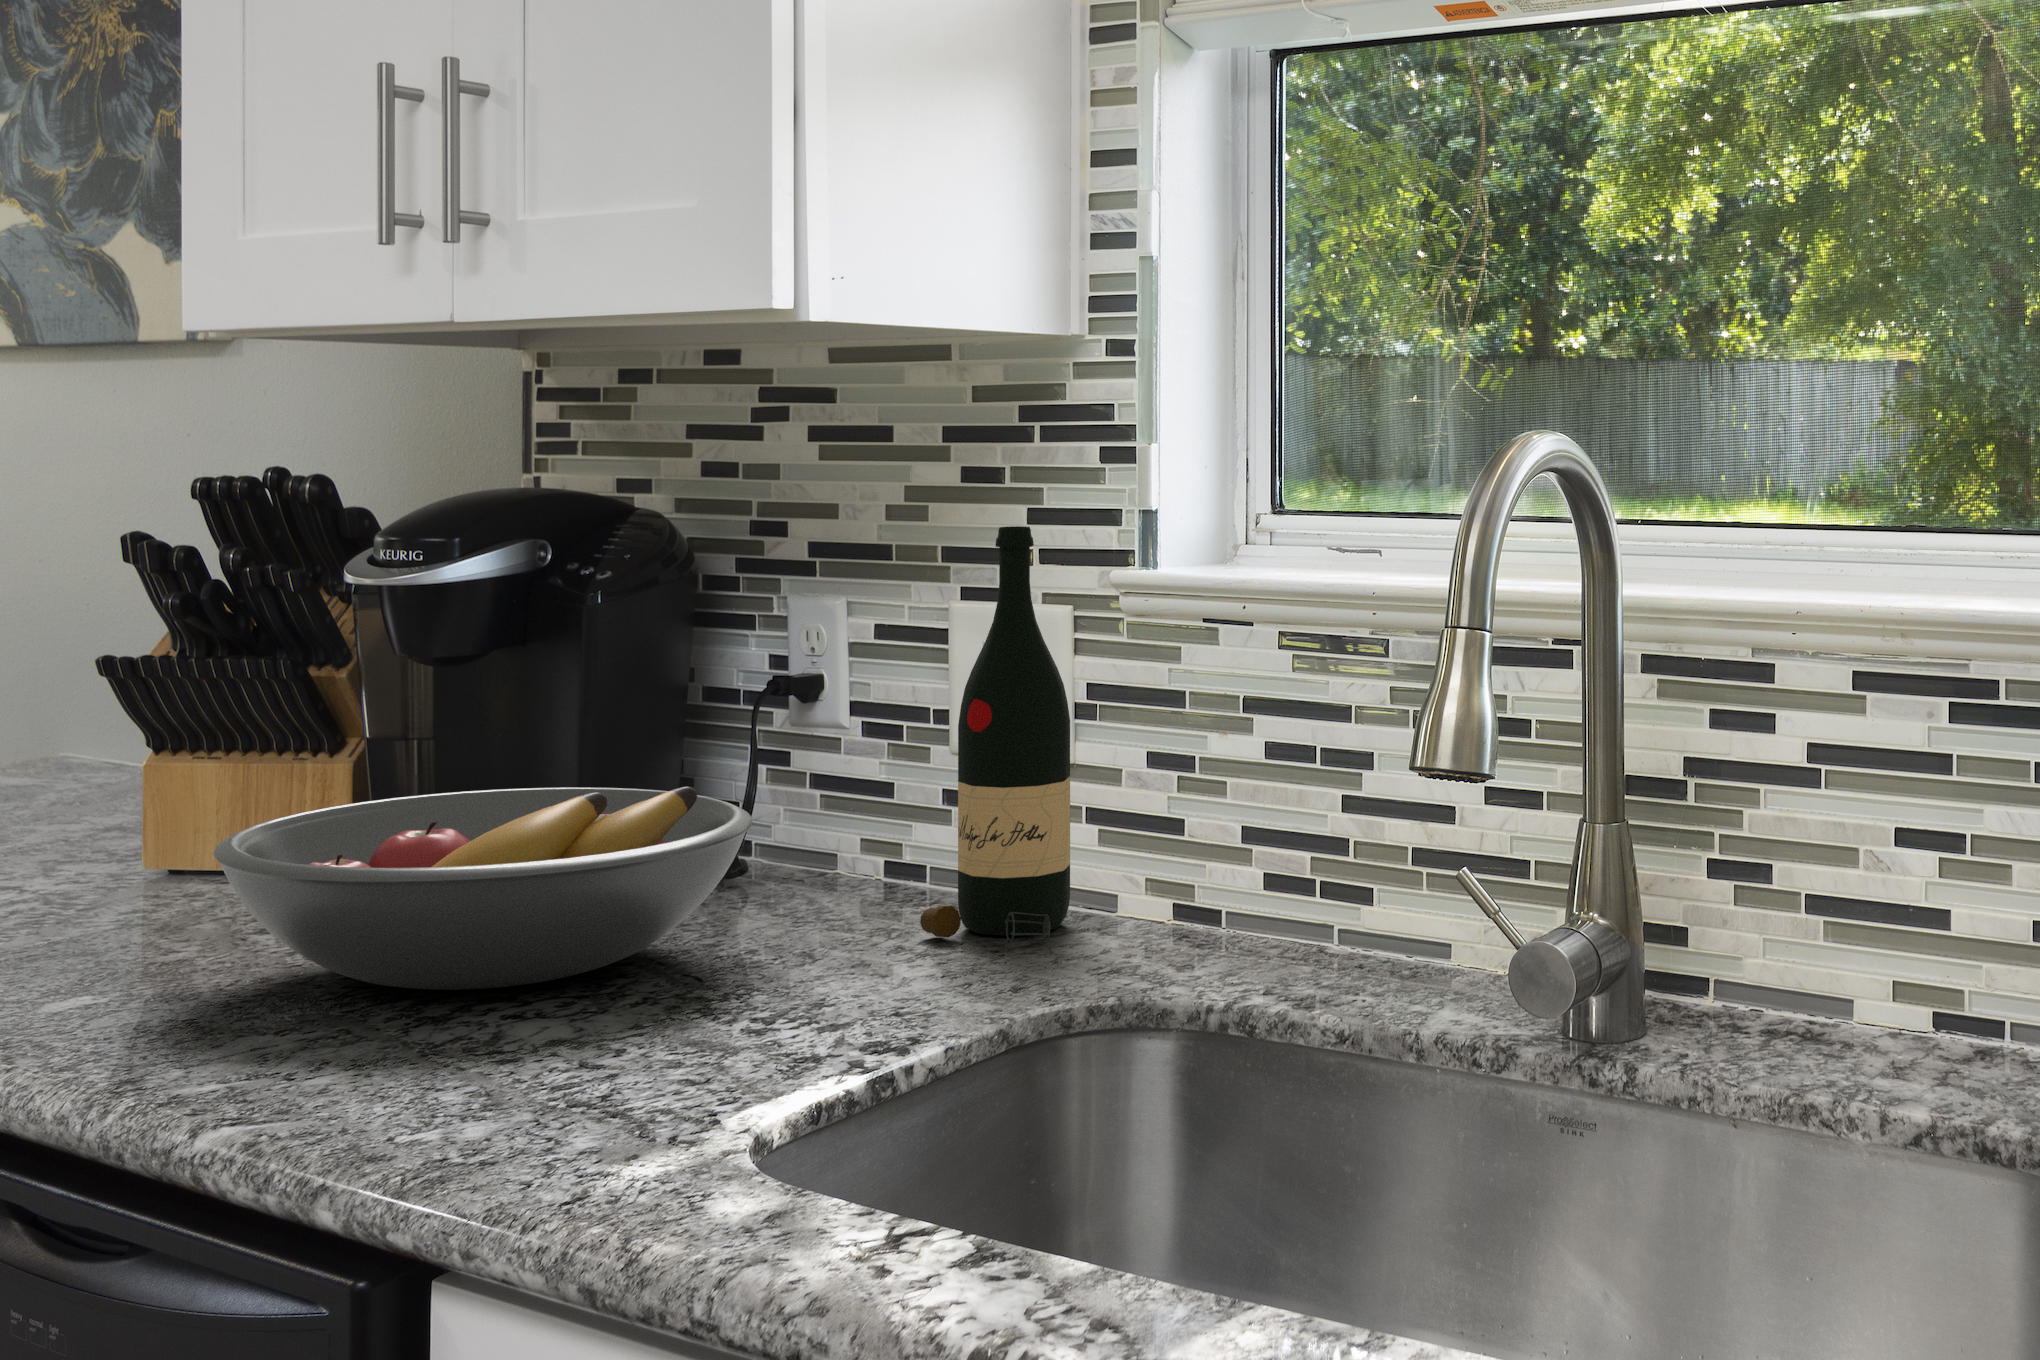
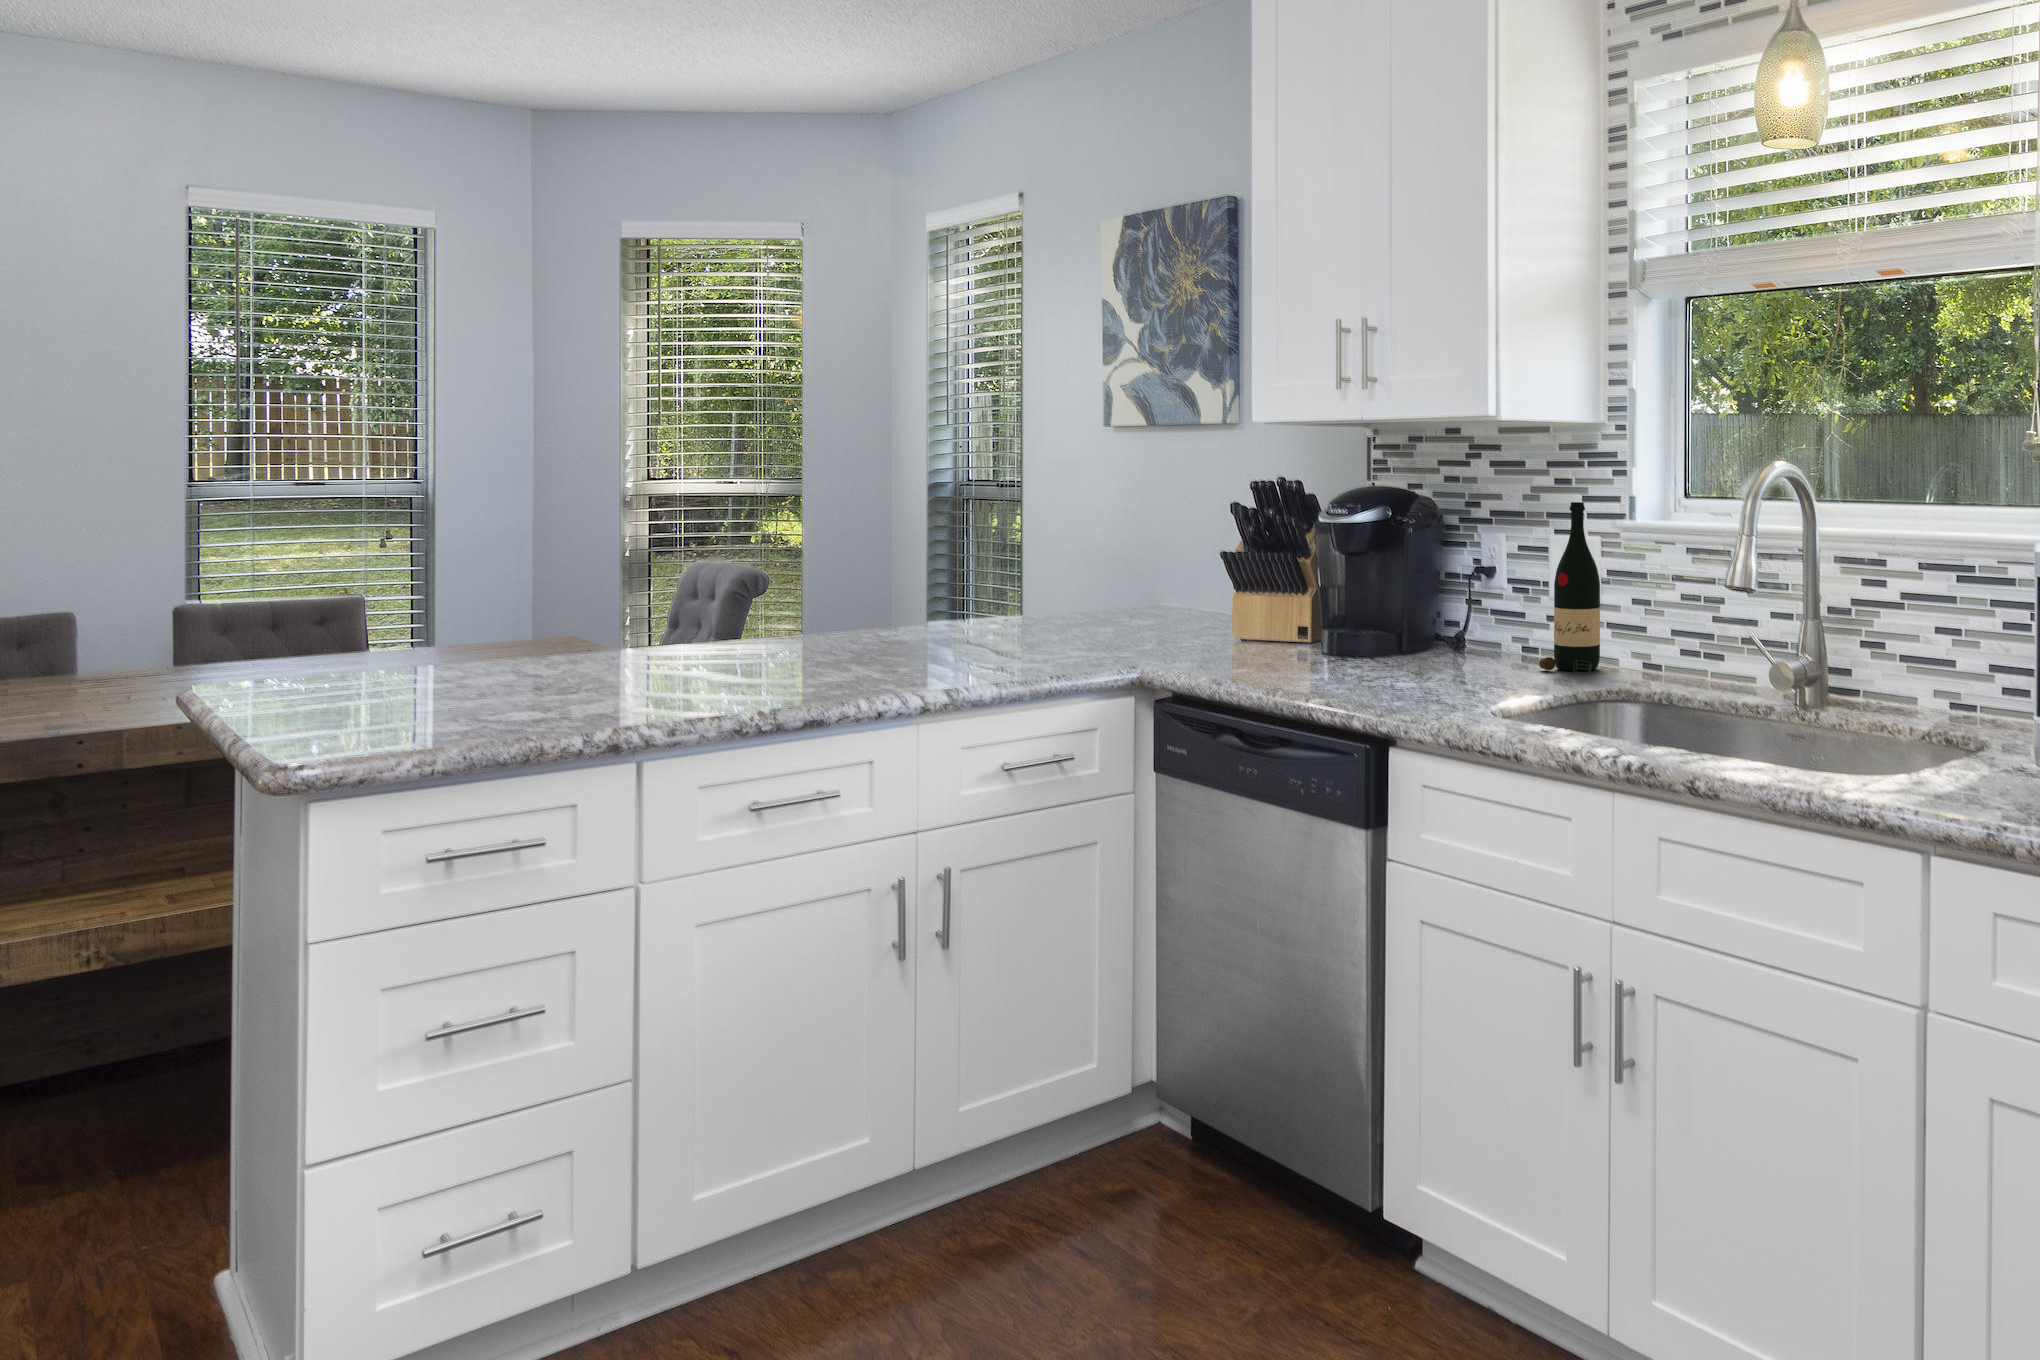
fruit bowl: present [213,787,753,990] -> none [1277,602,1474,676]

